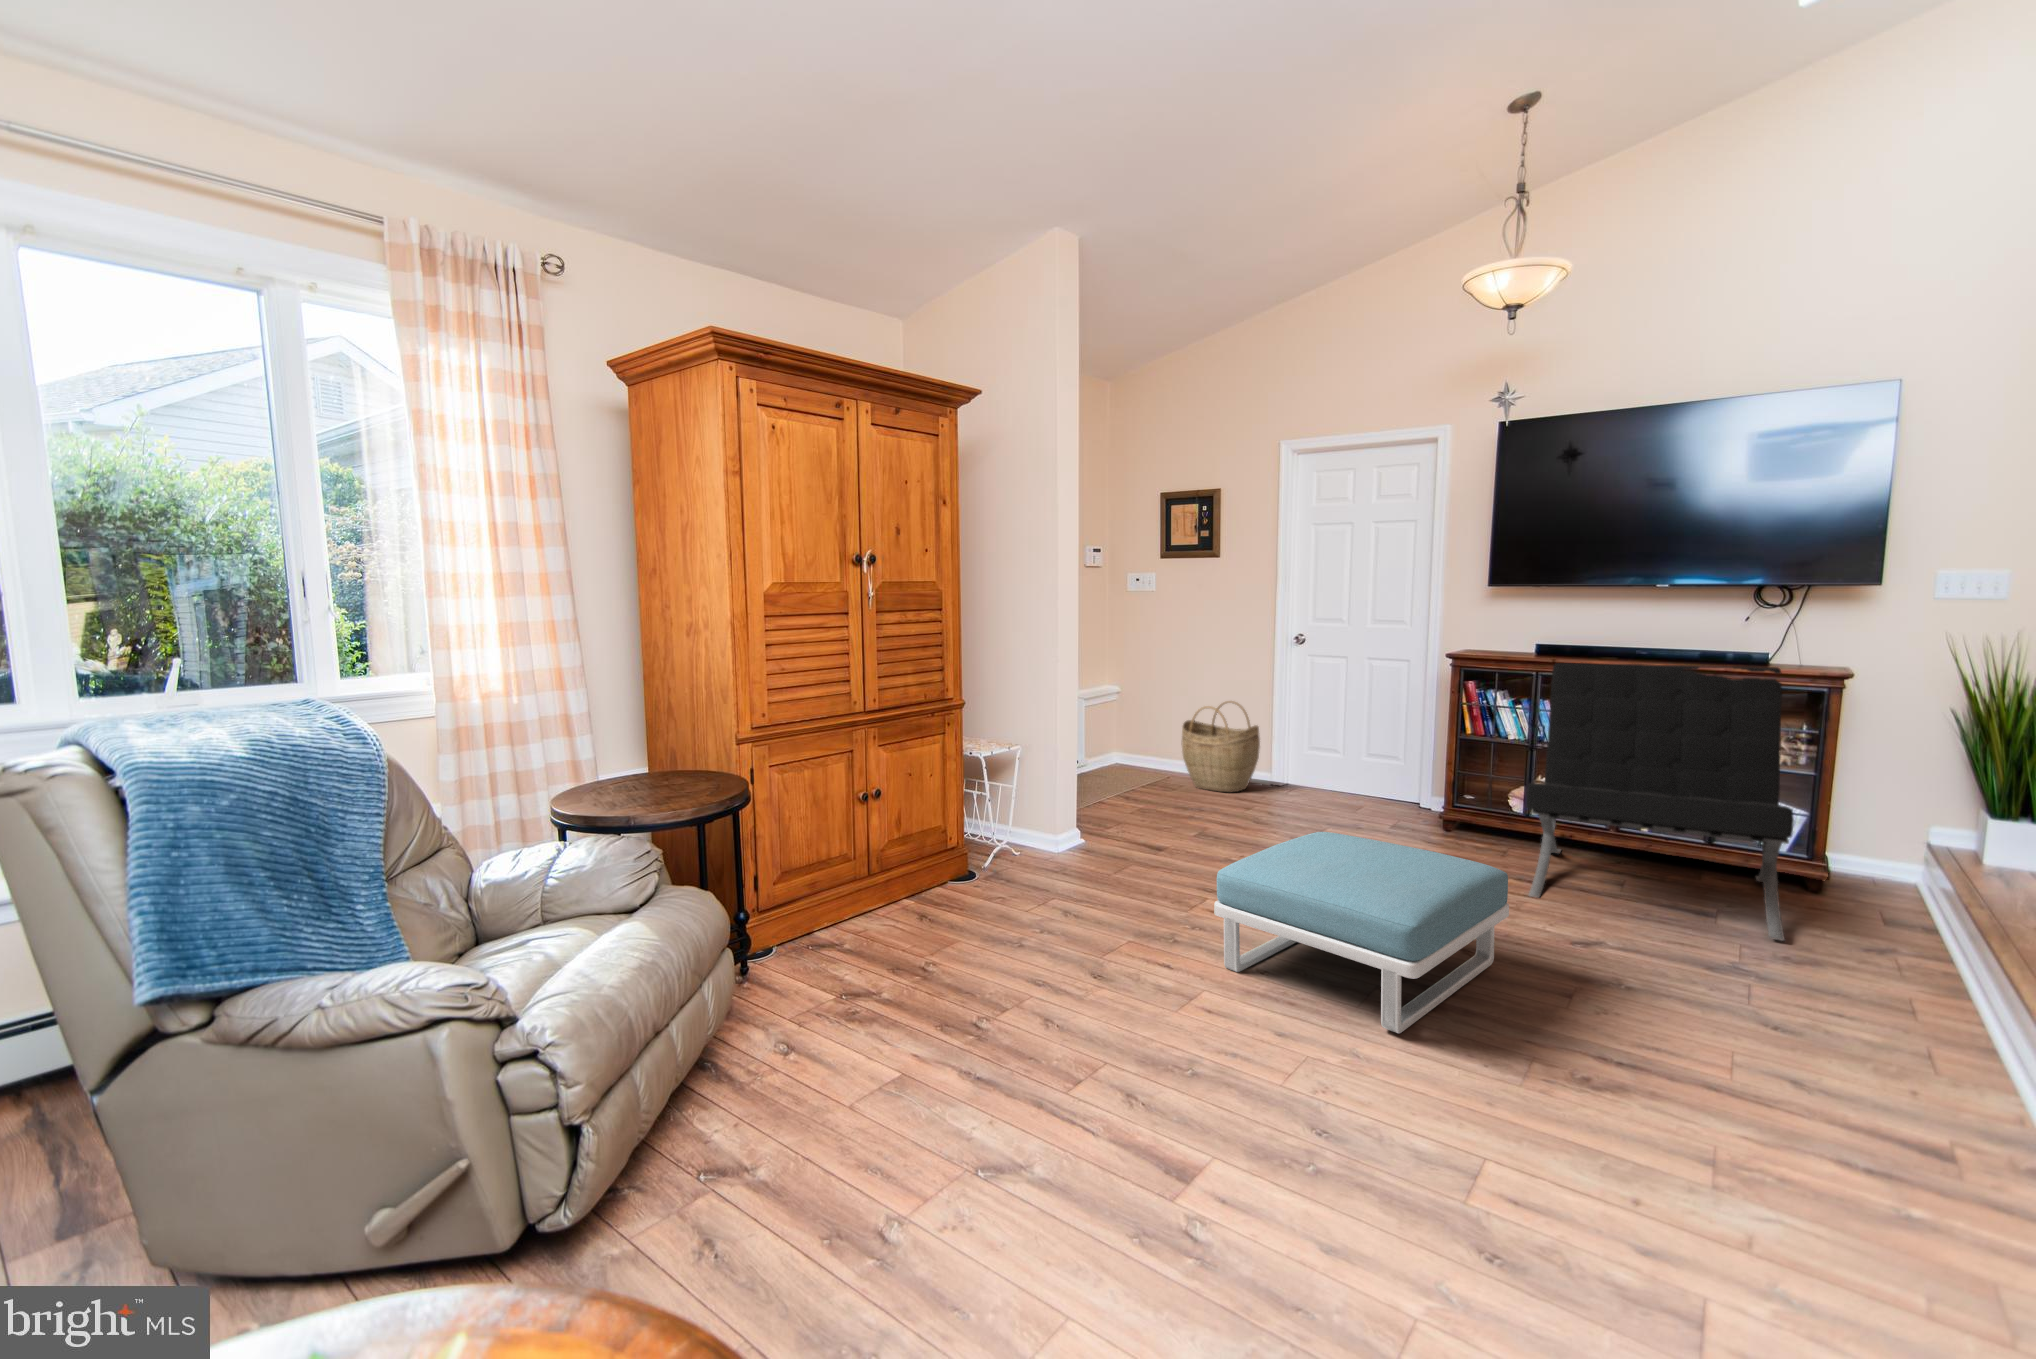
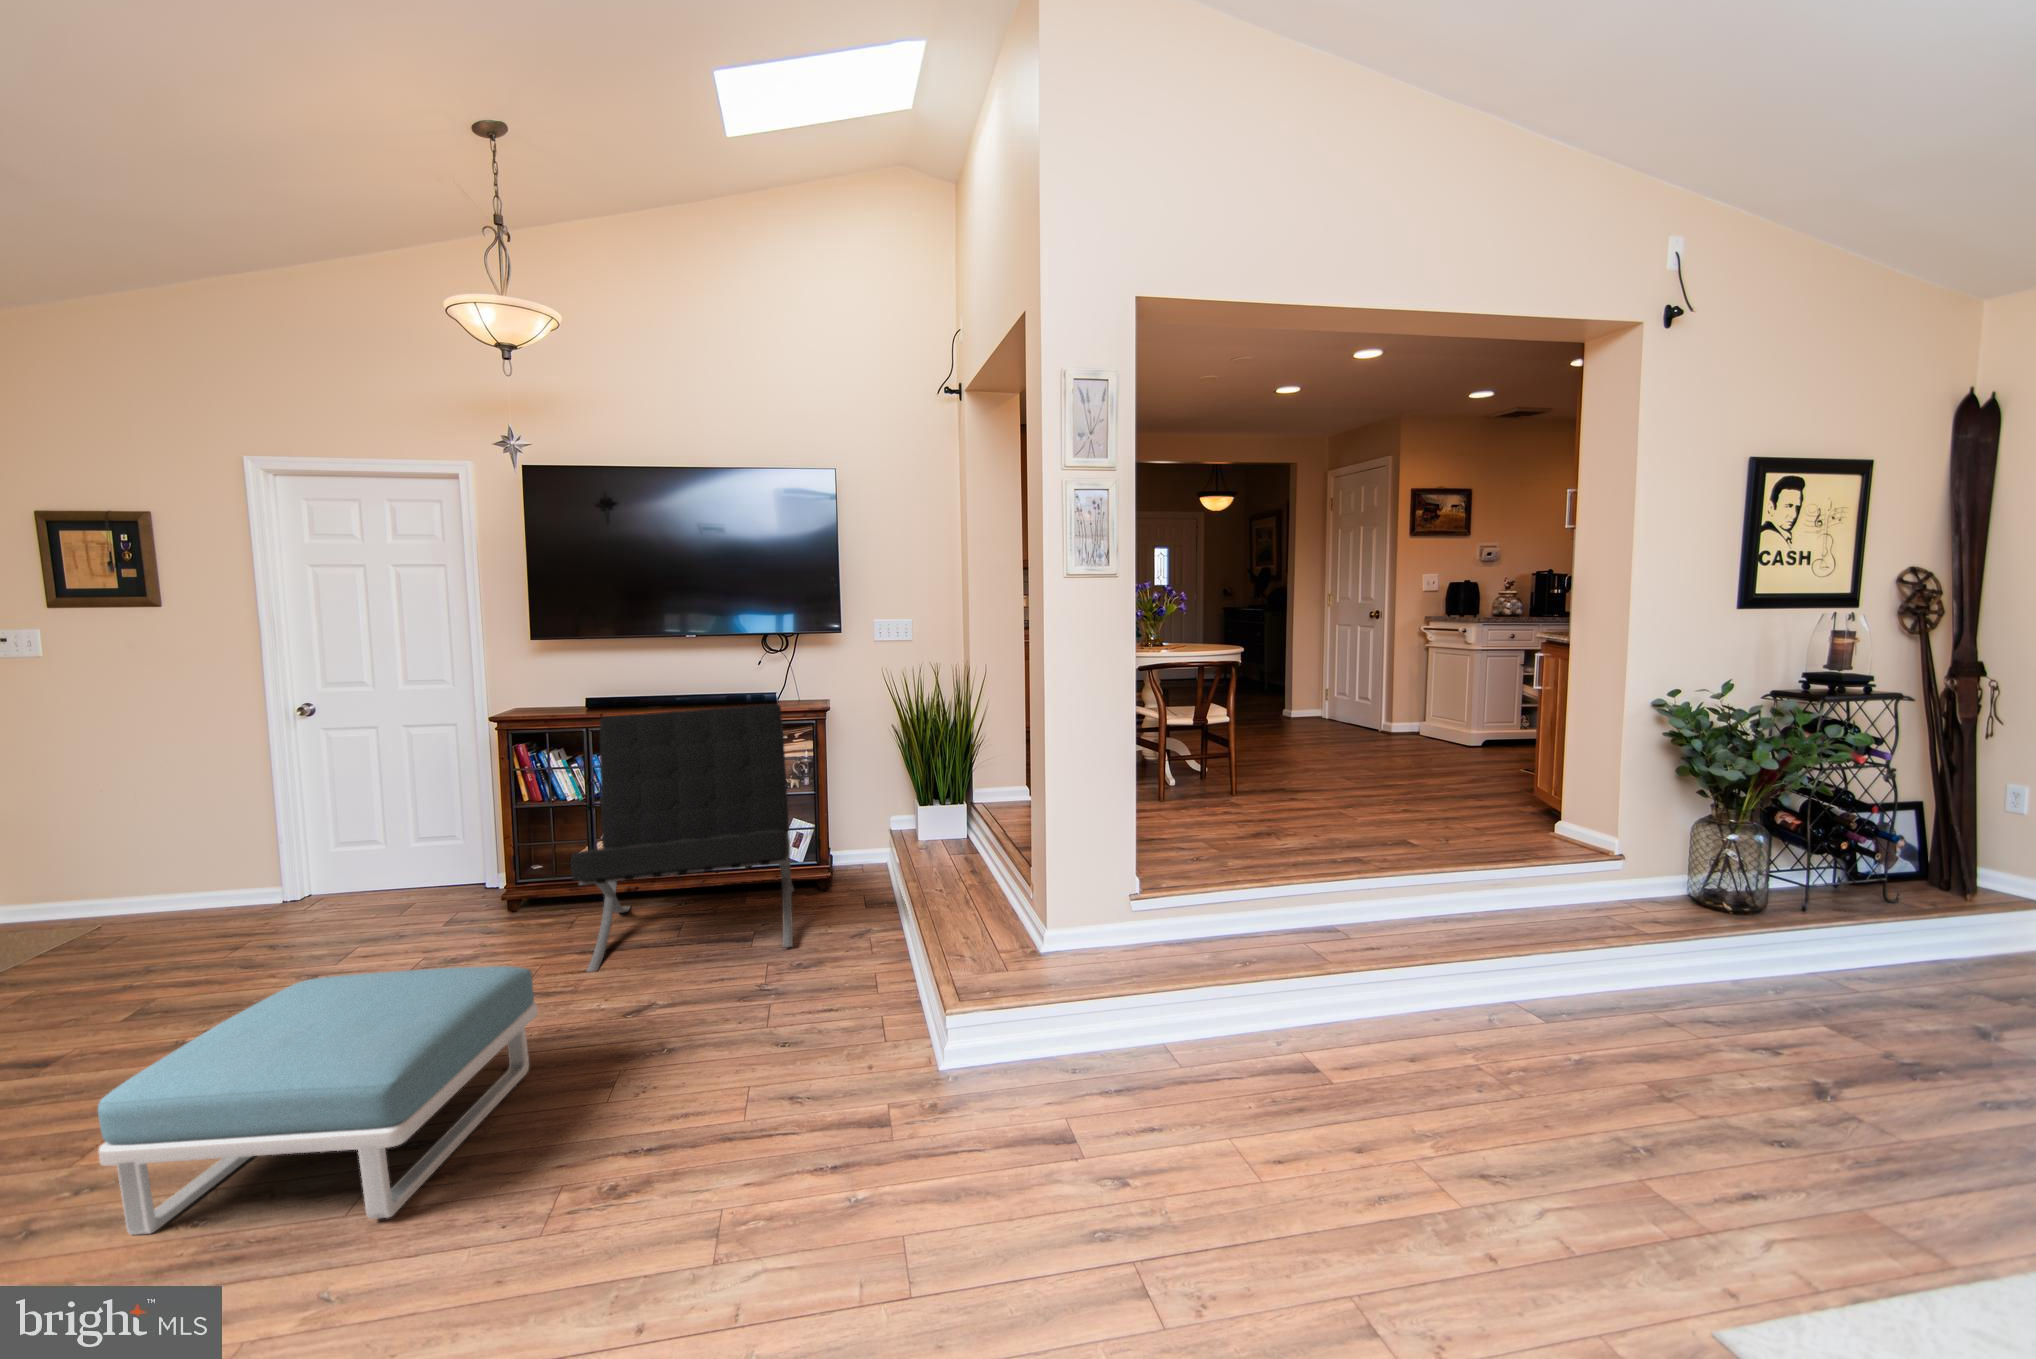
woven basket: present [1182,701,1260,792] -> none [110,807,257,944]

